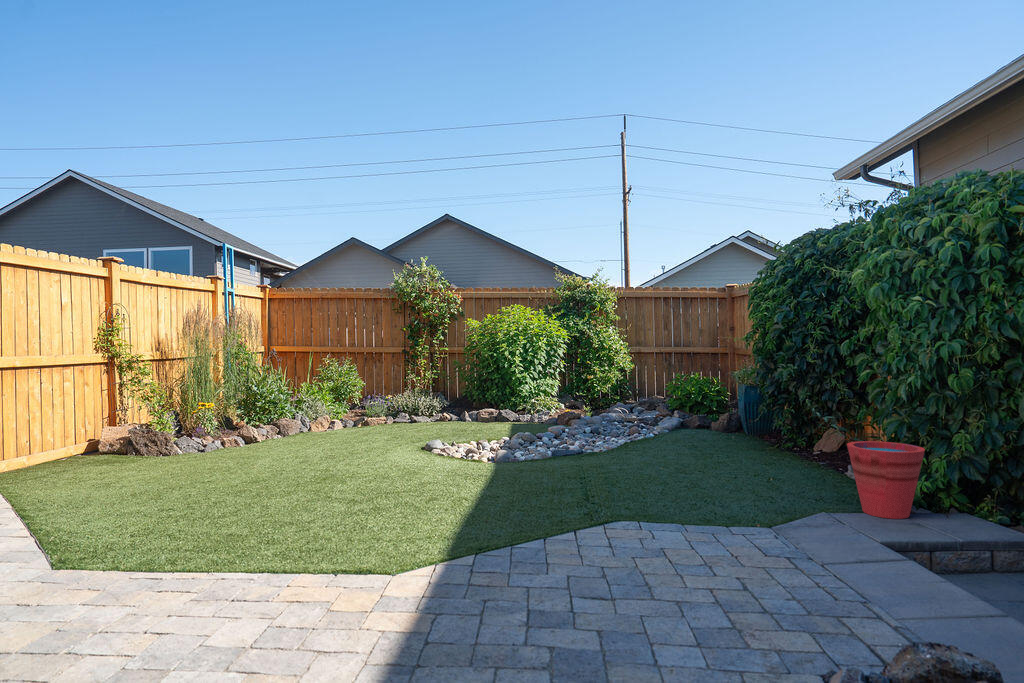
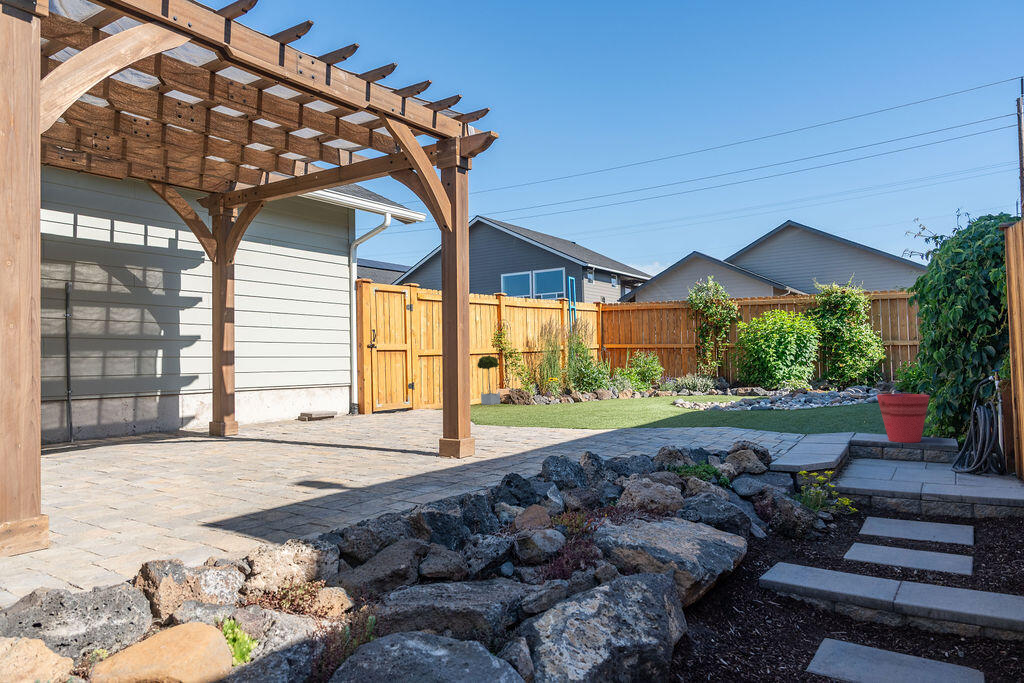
potted tree: none [58,368,108,460] -> present [477,355,500,405]

